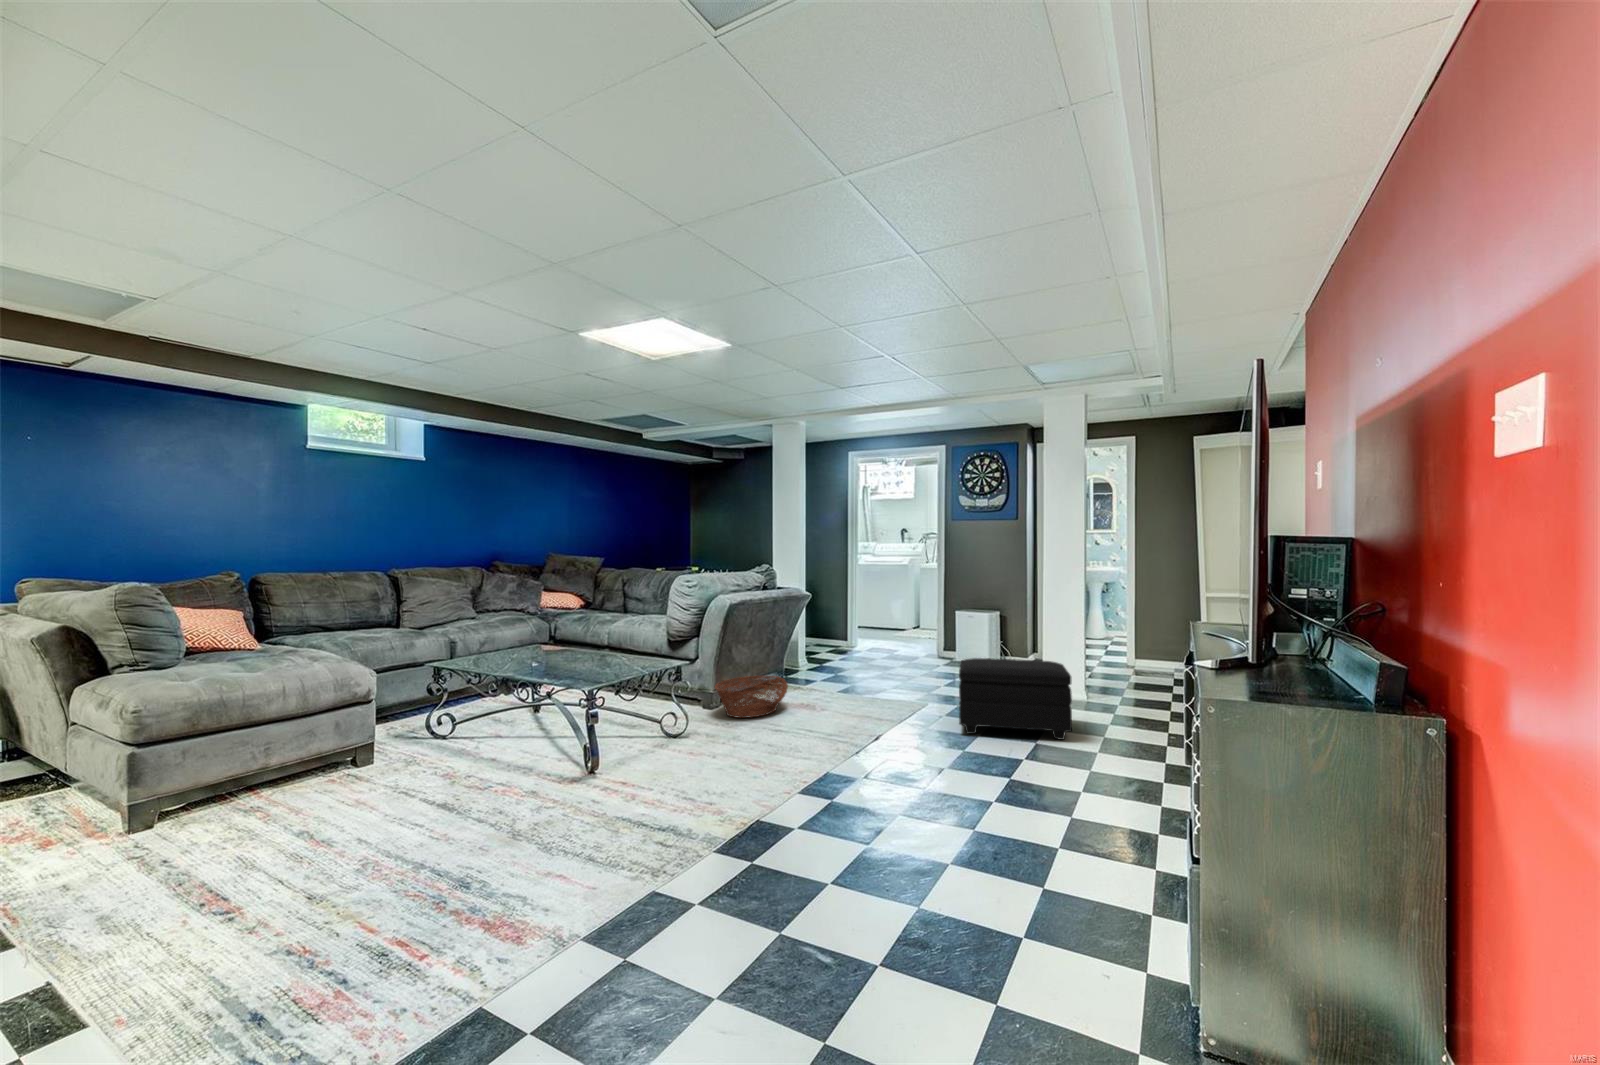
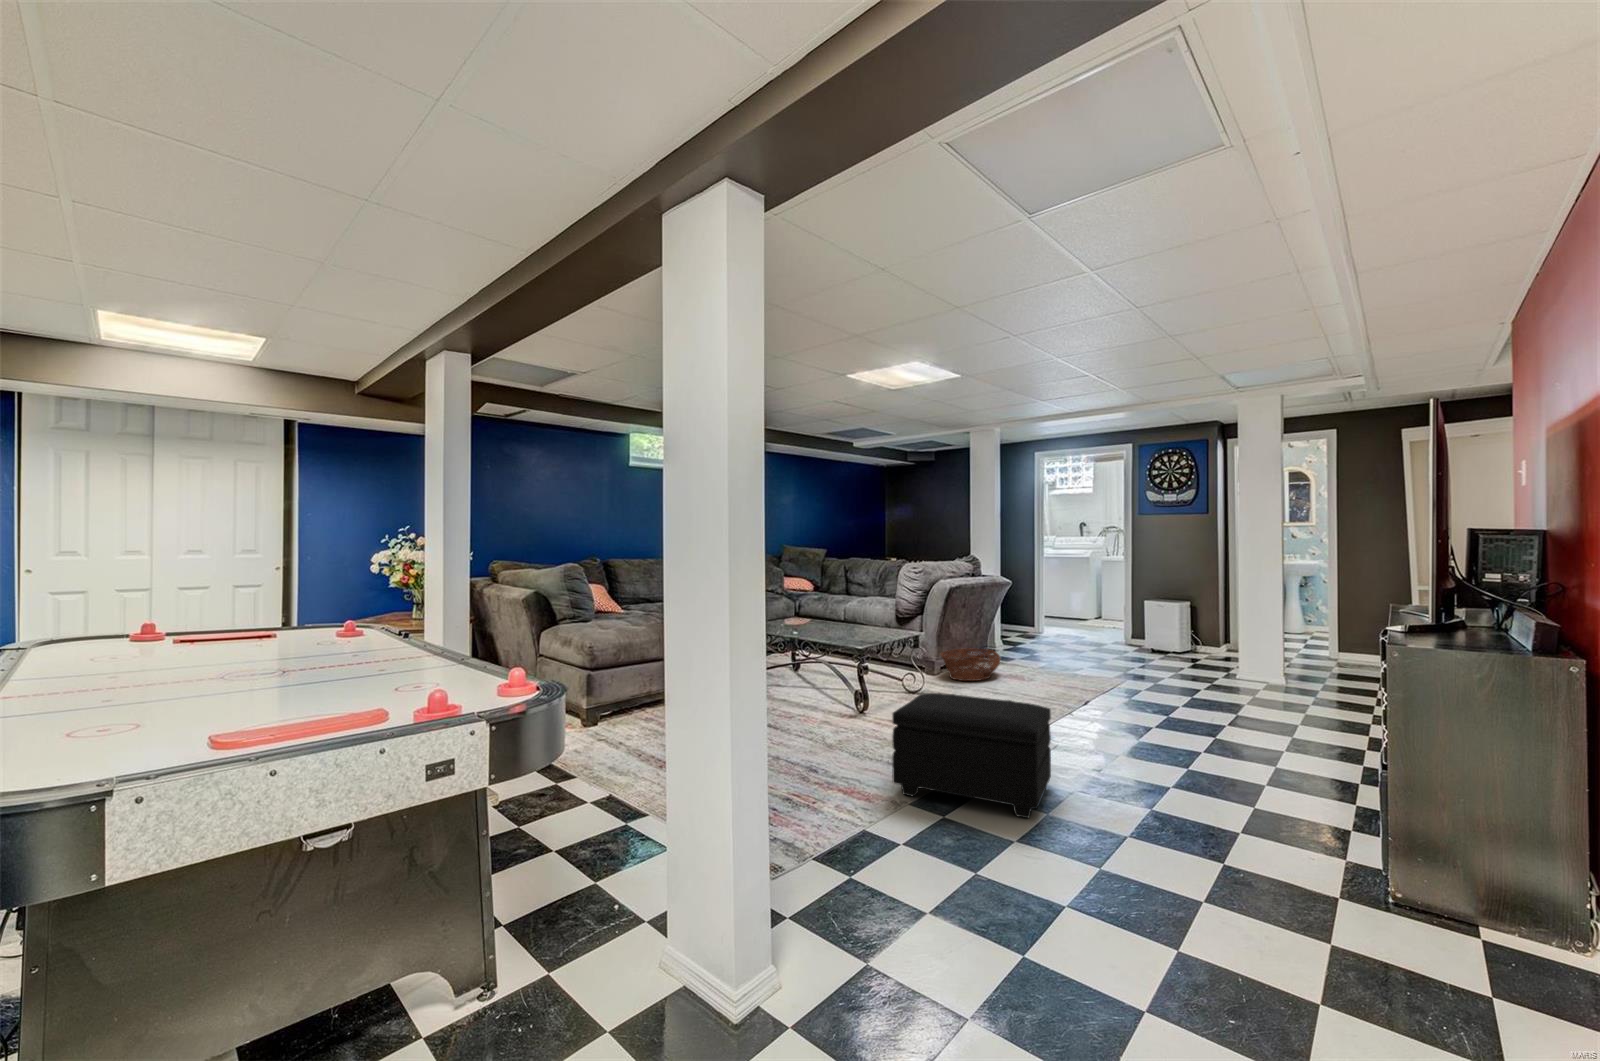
footstool: present [959,658,1072,740] -> present [892,693,1051,818]

